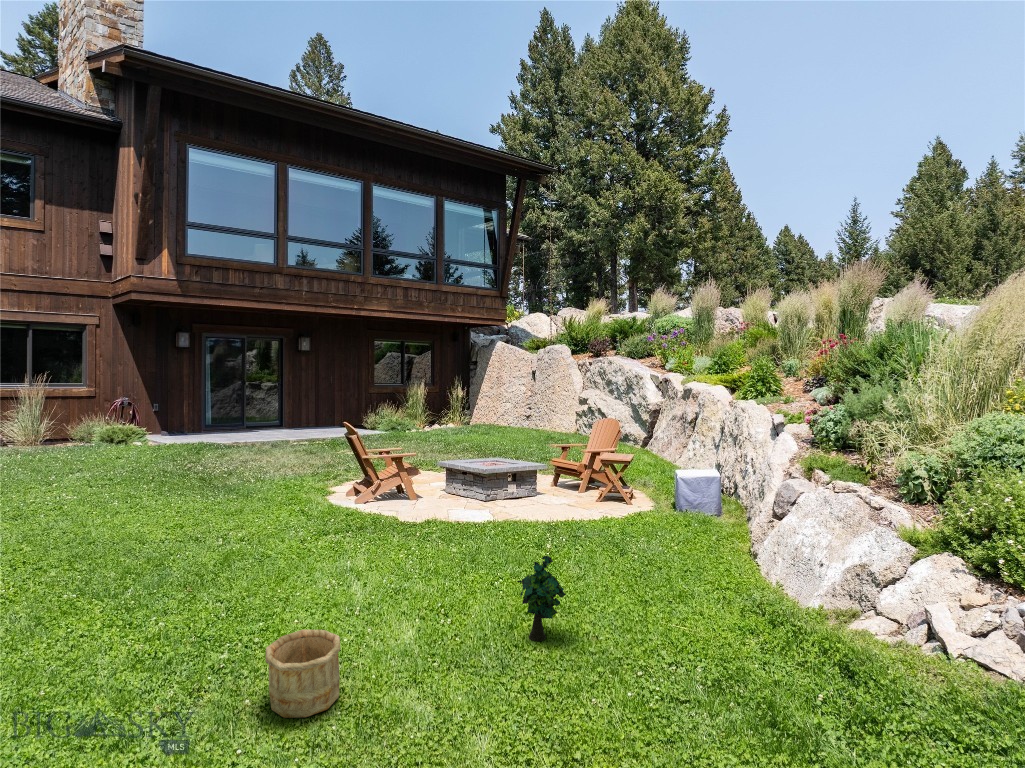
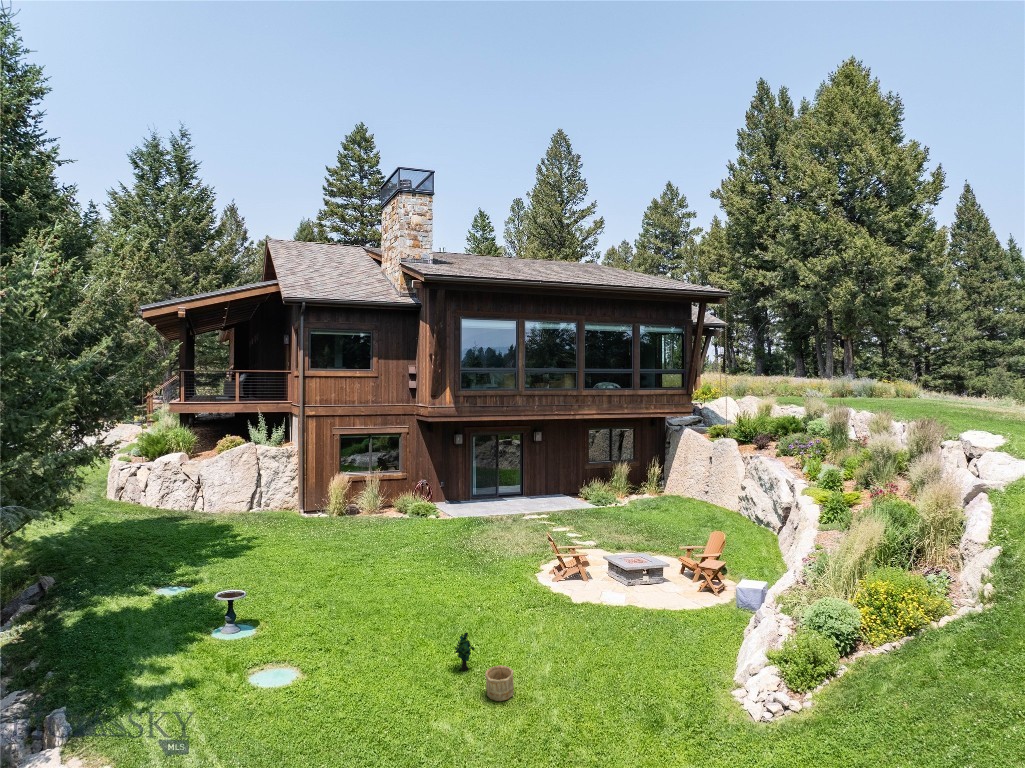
decorative plant: present [517,556,566,641] -> present [455,633,475,671]

